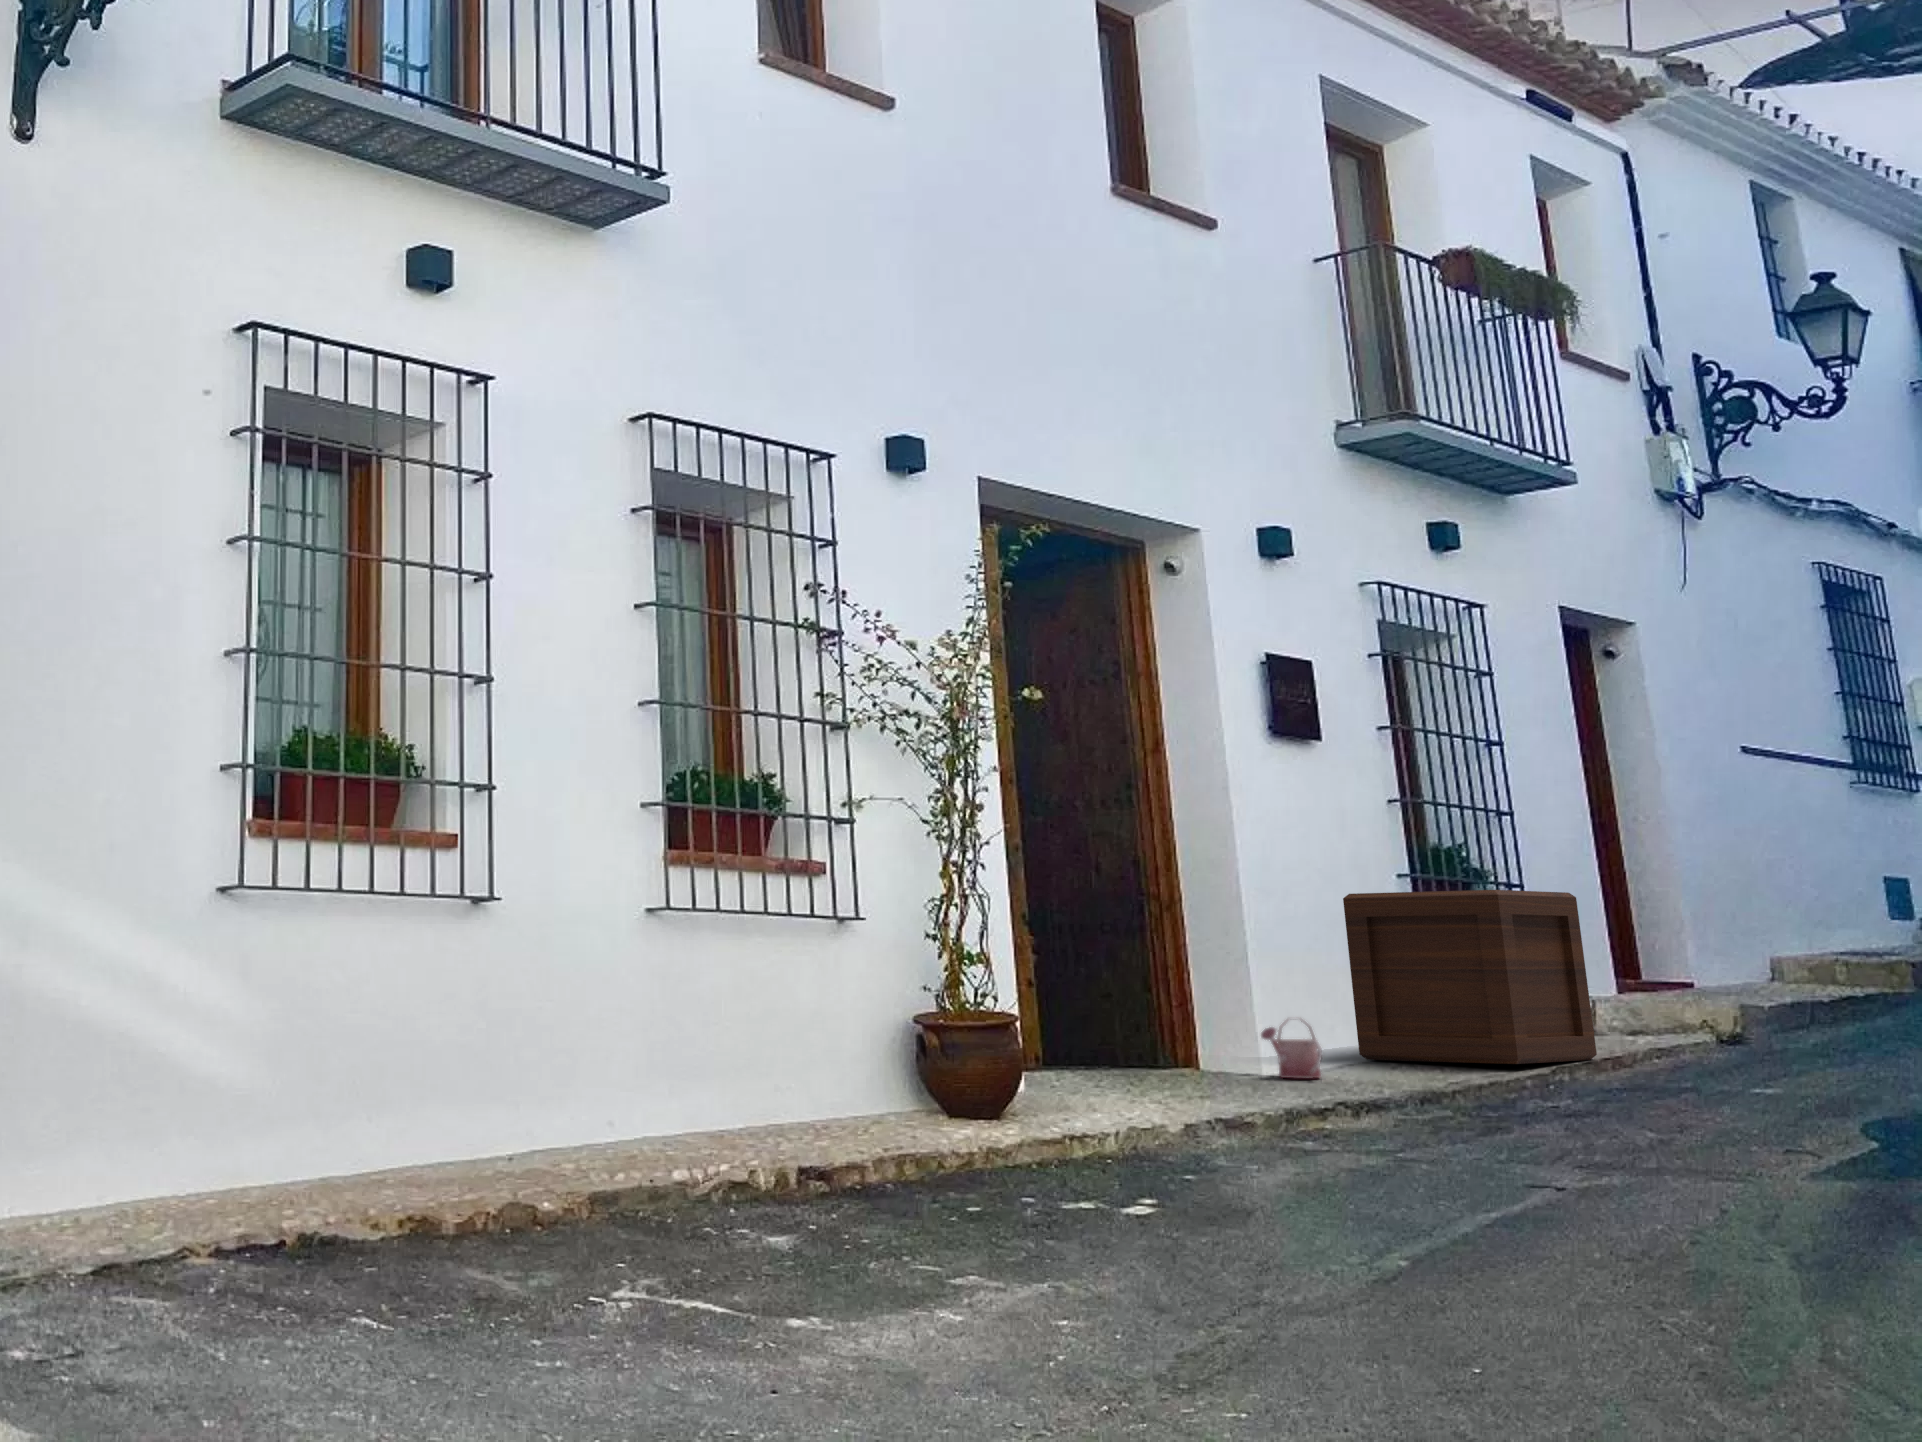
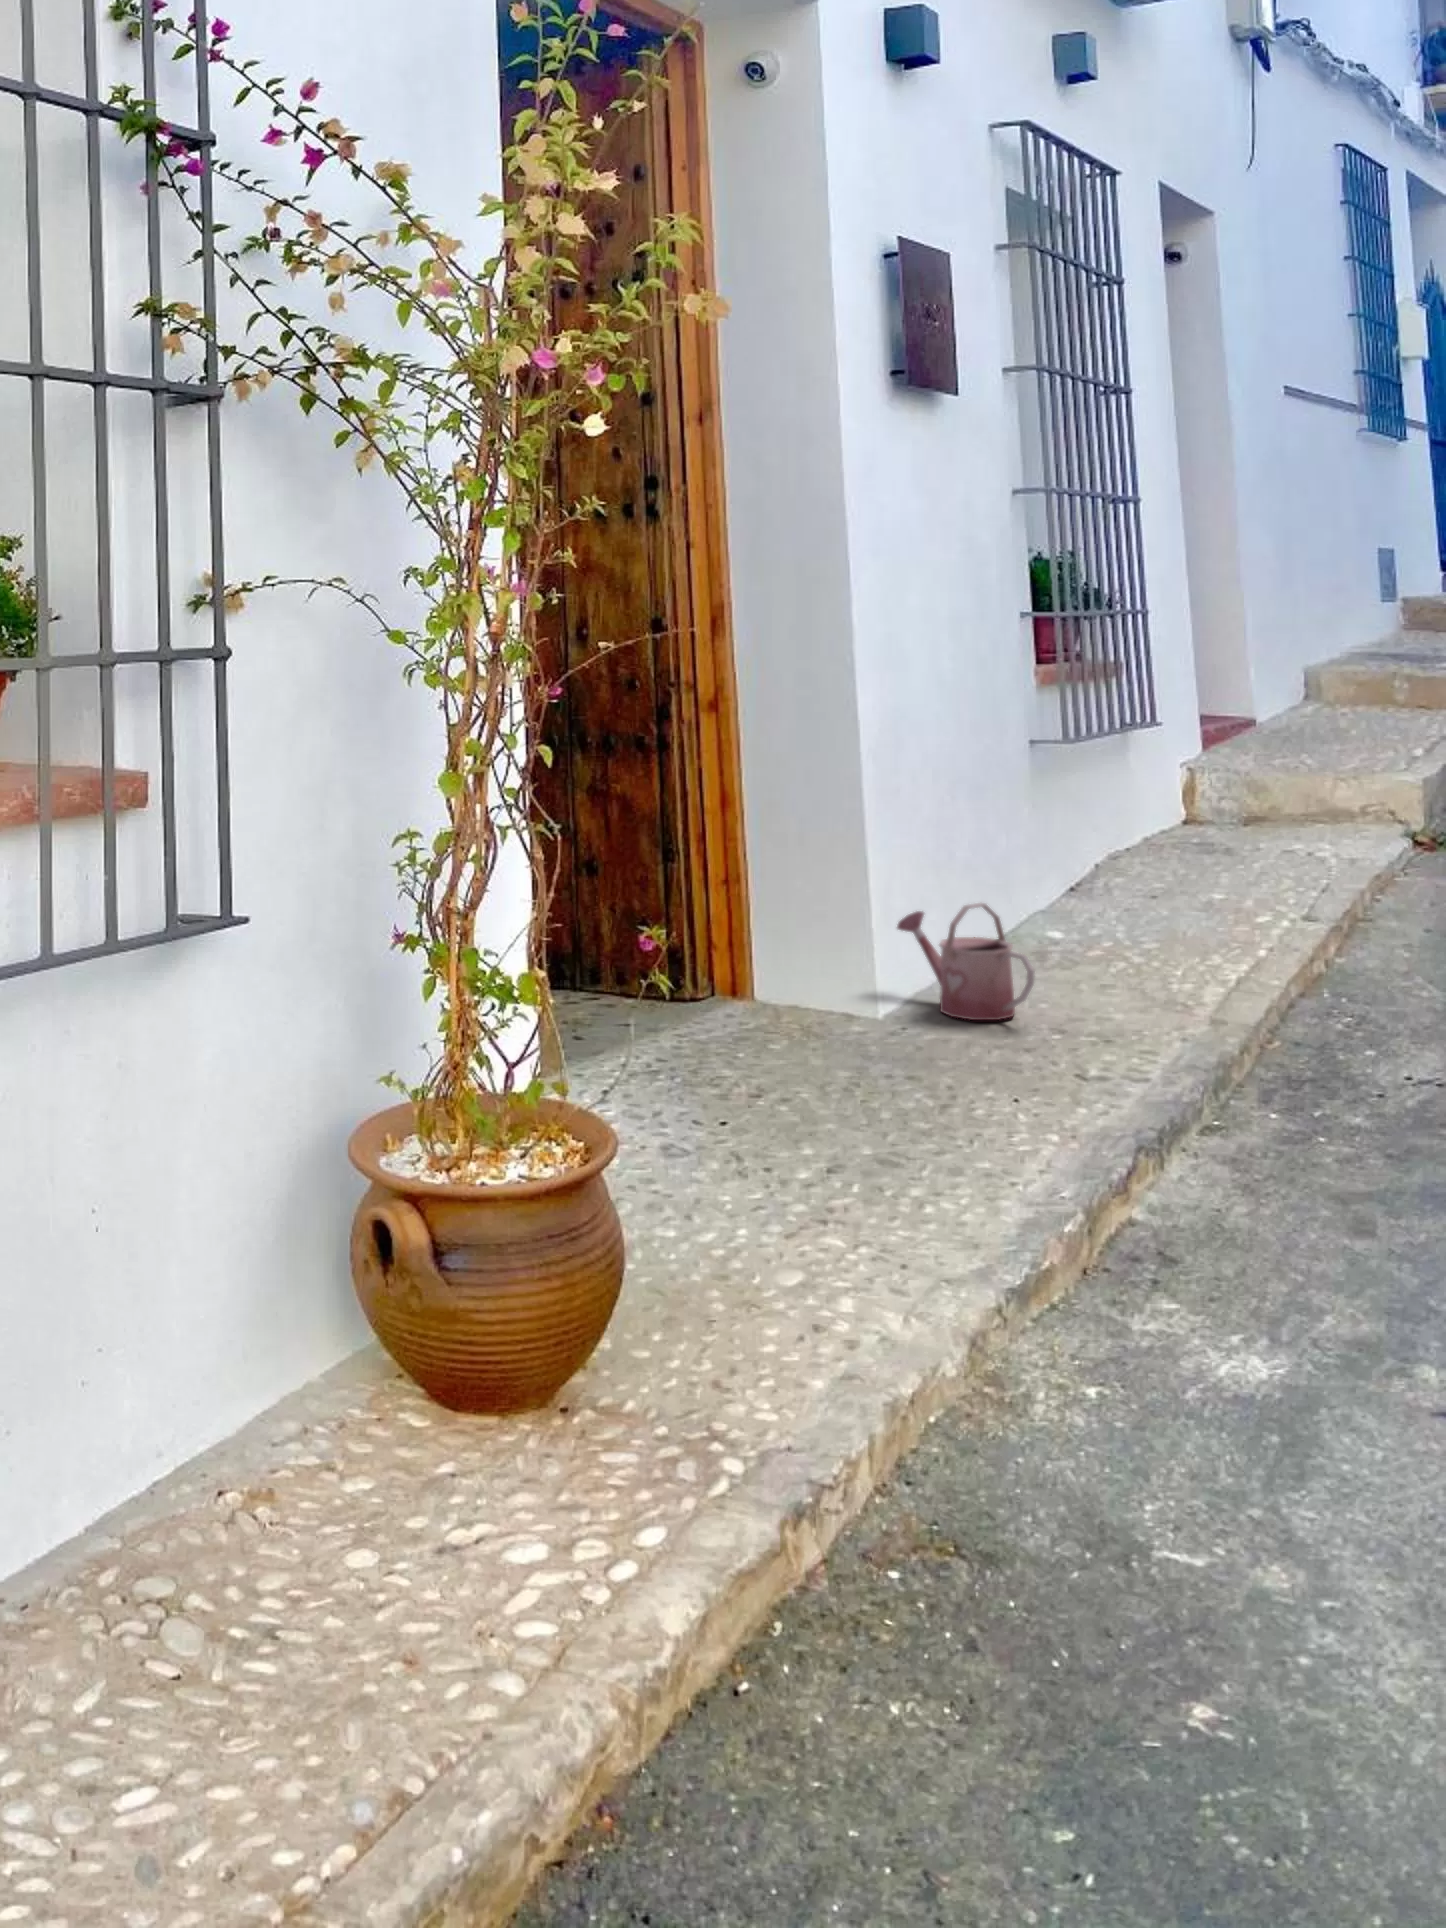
wooden crate: present [1343,890,1597,1064] -> none [993,629,1347,945]

